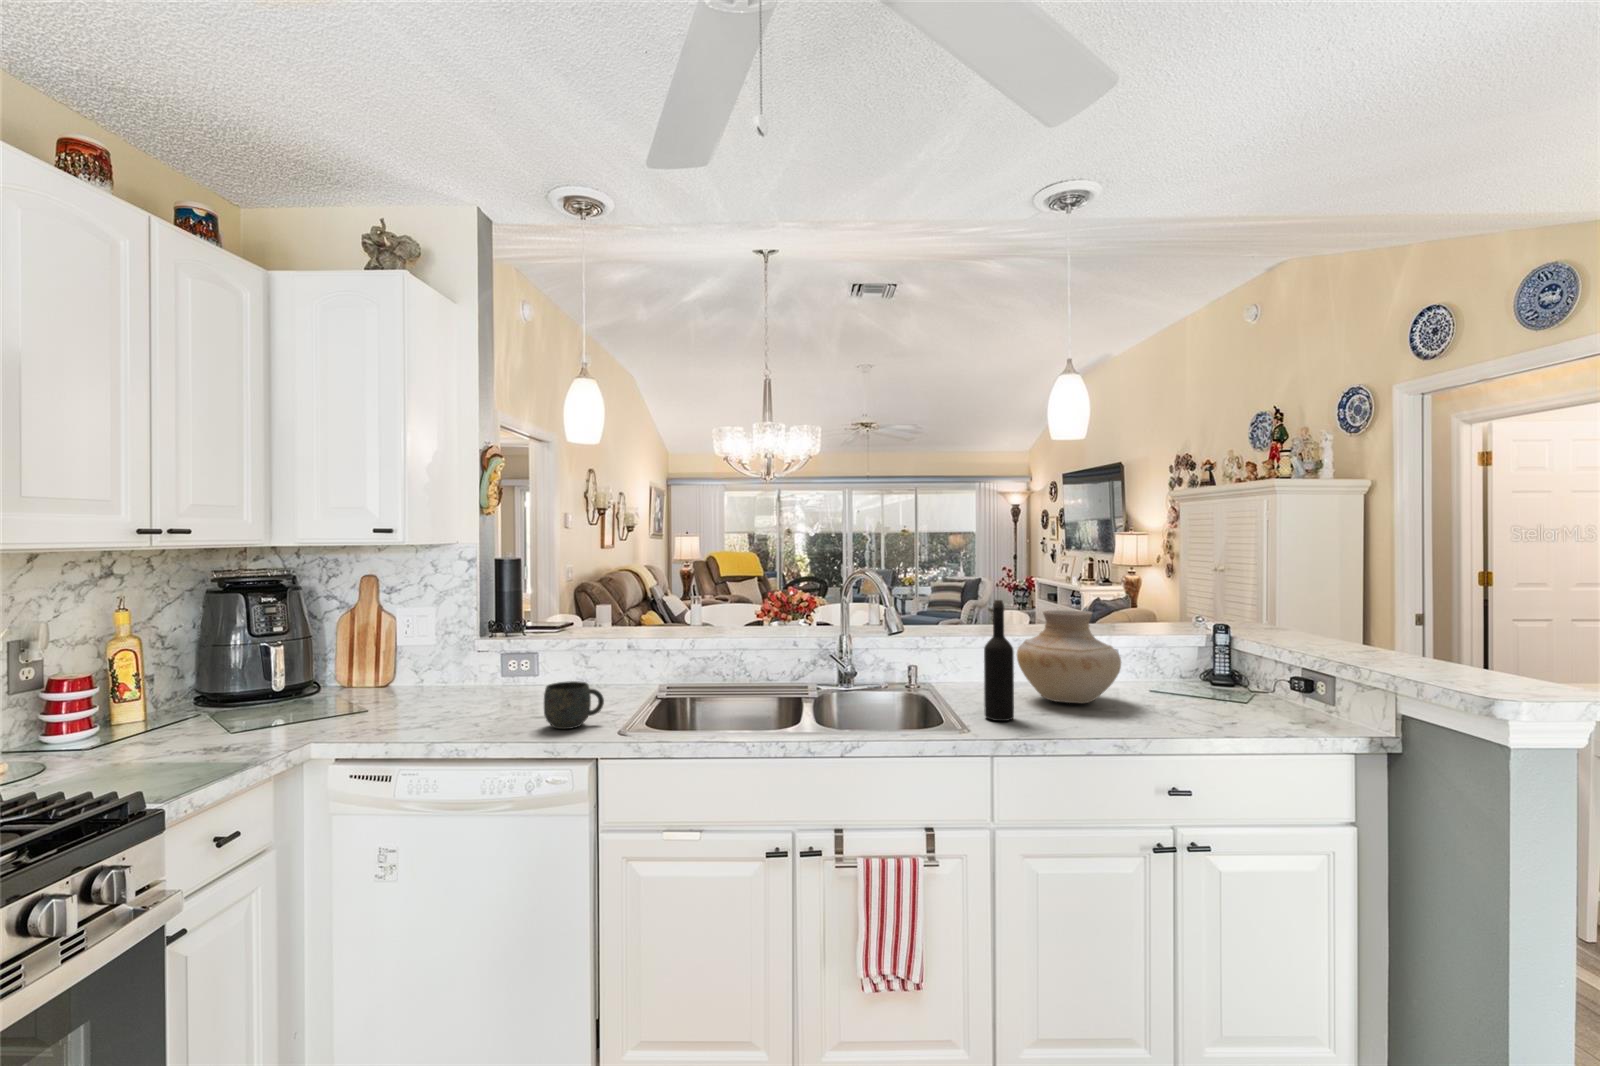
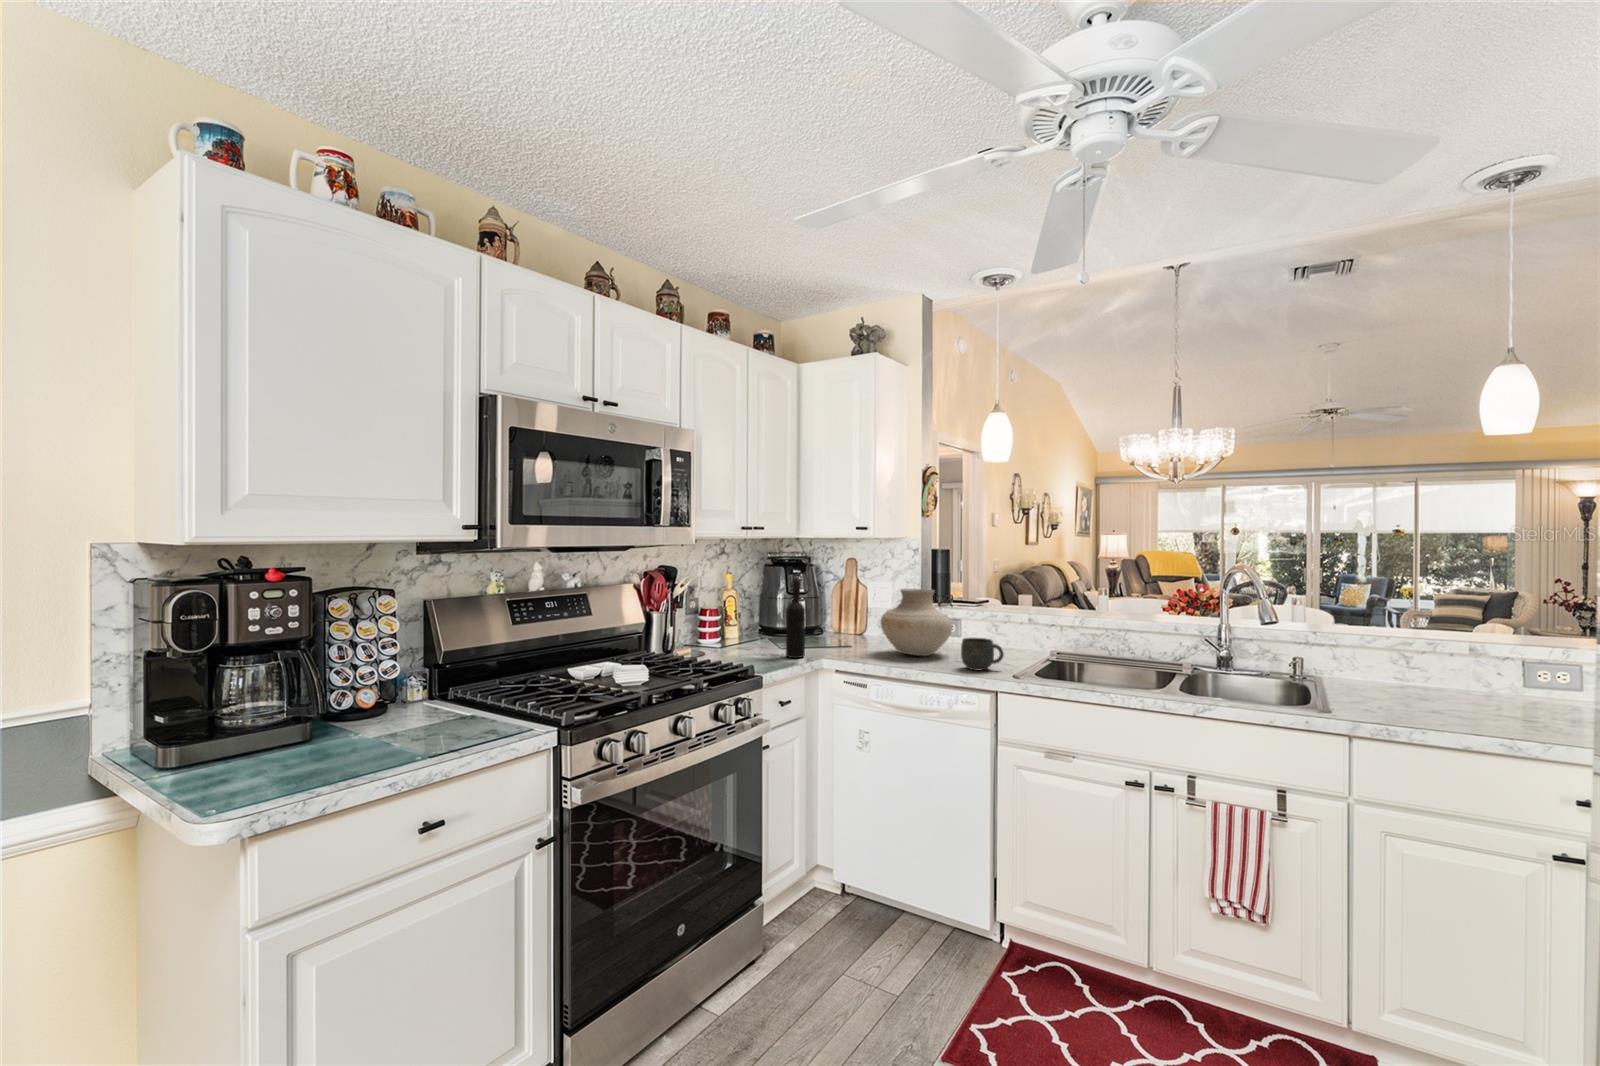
wine bottle: present [984,600,1014,721] -> present [786,577,805,658]
vase: present [1017,610,1121,703] -> present [880,589,953,656]

